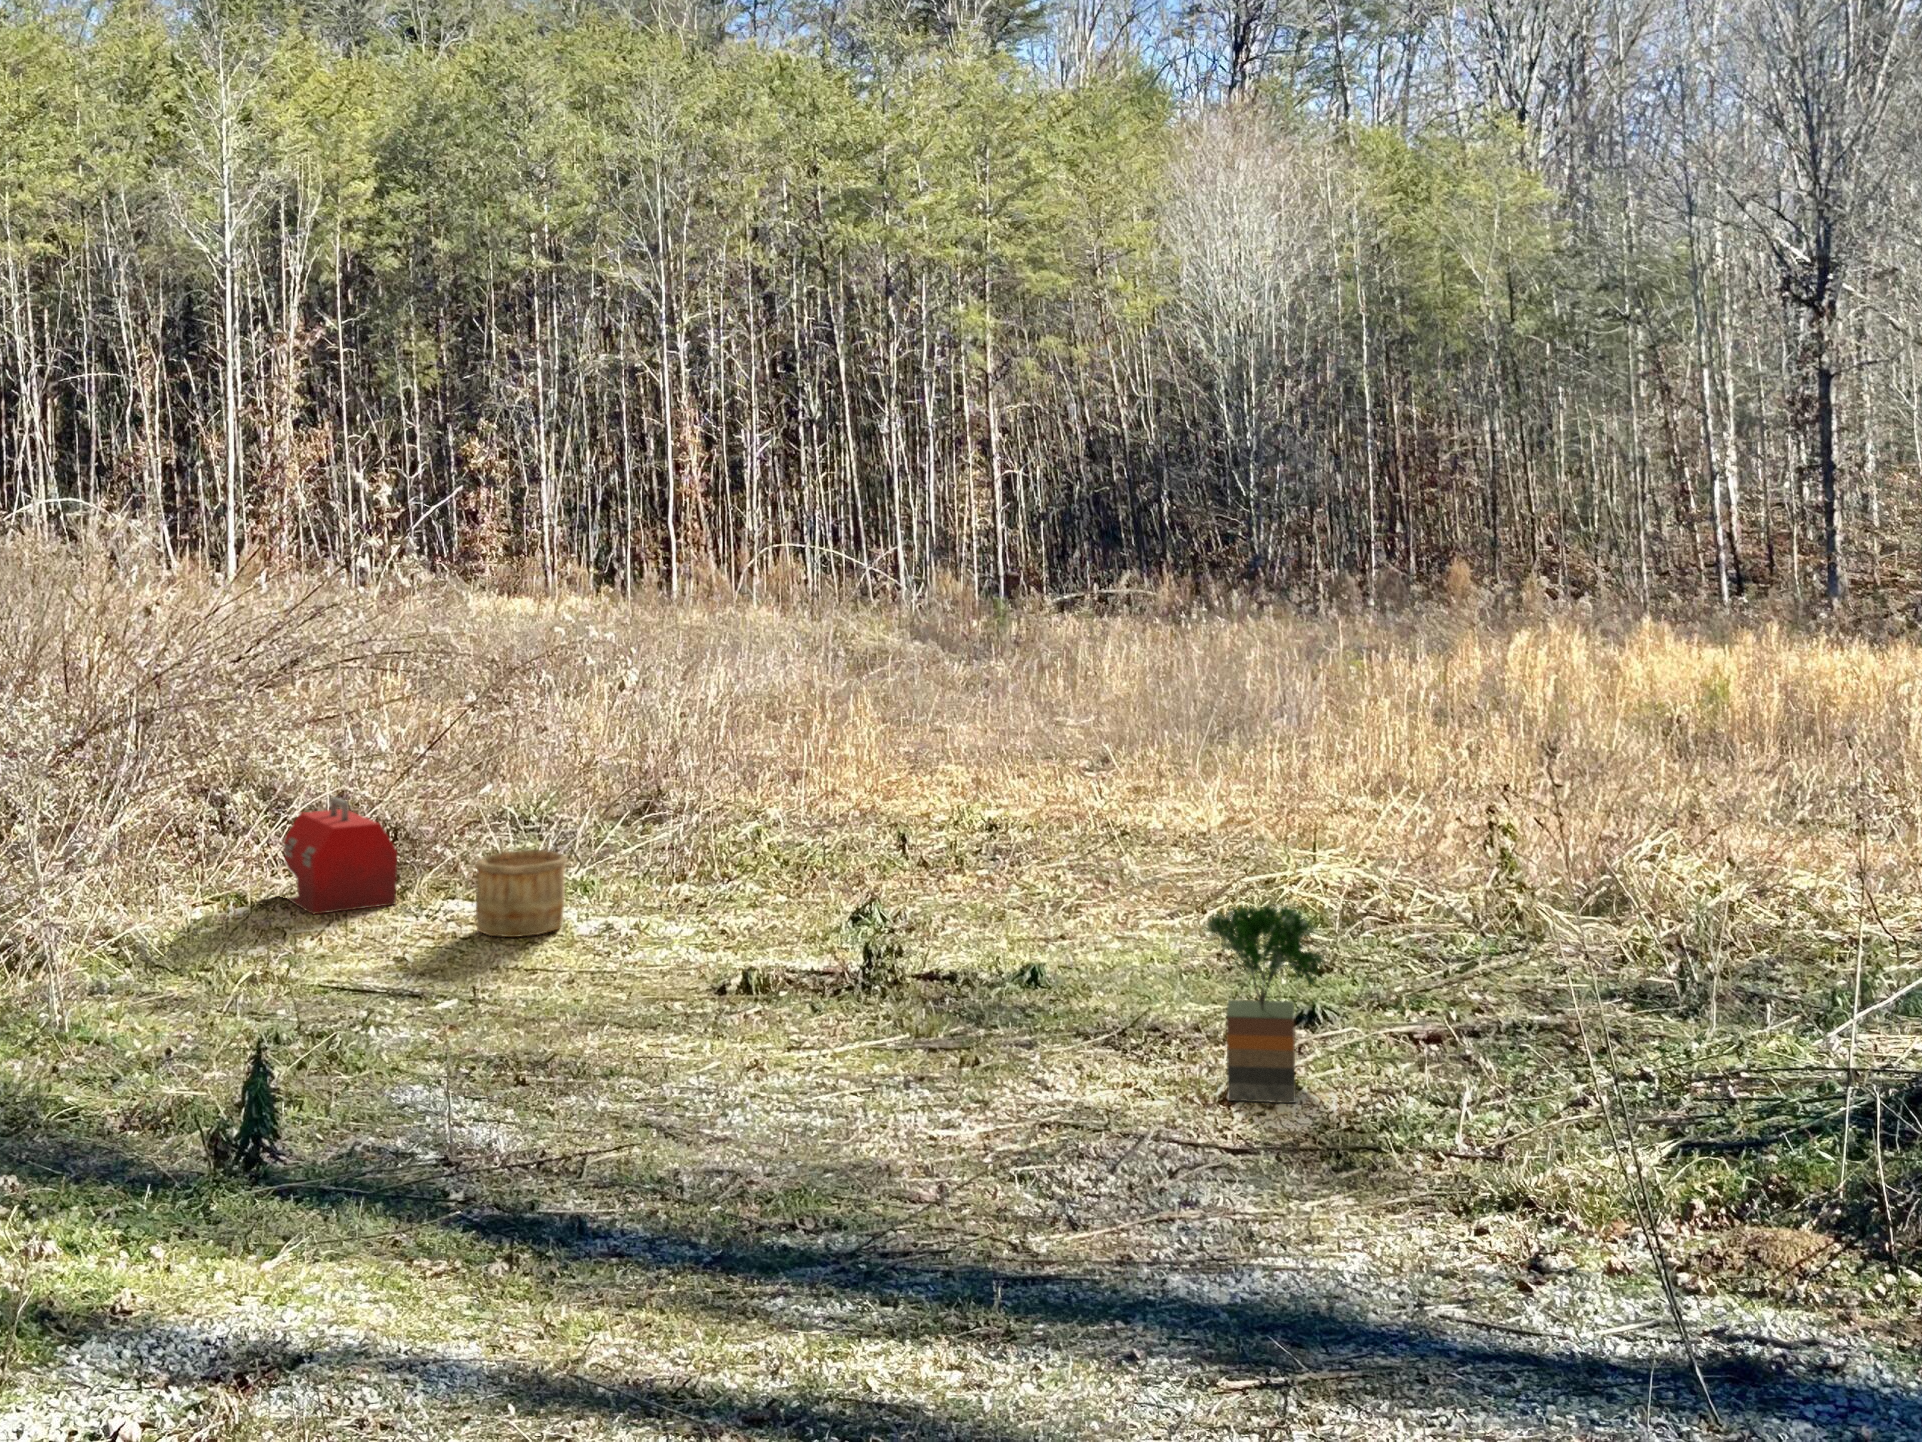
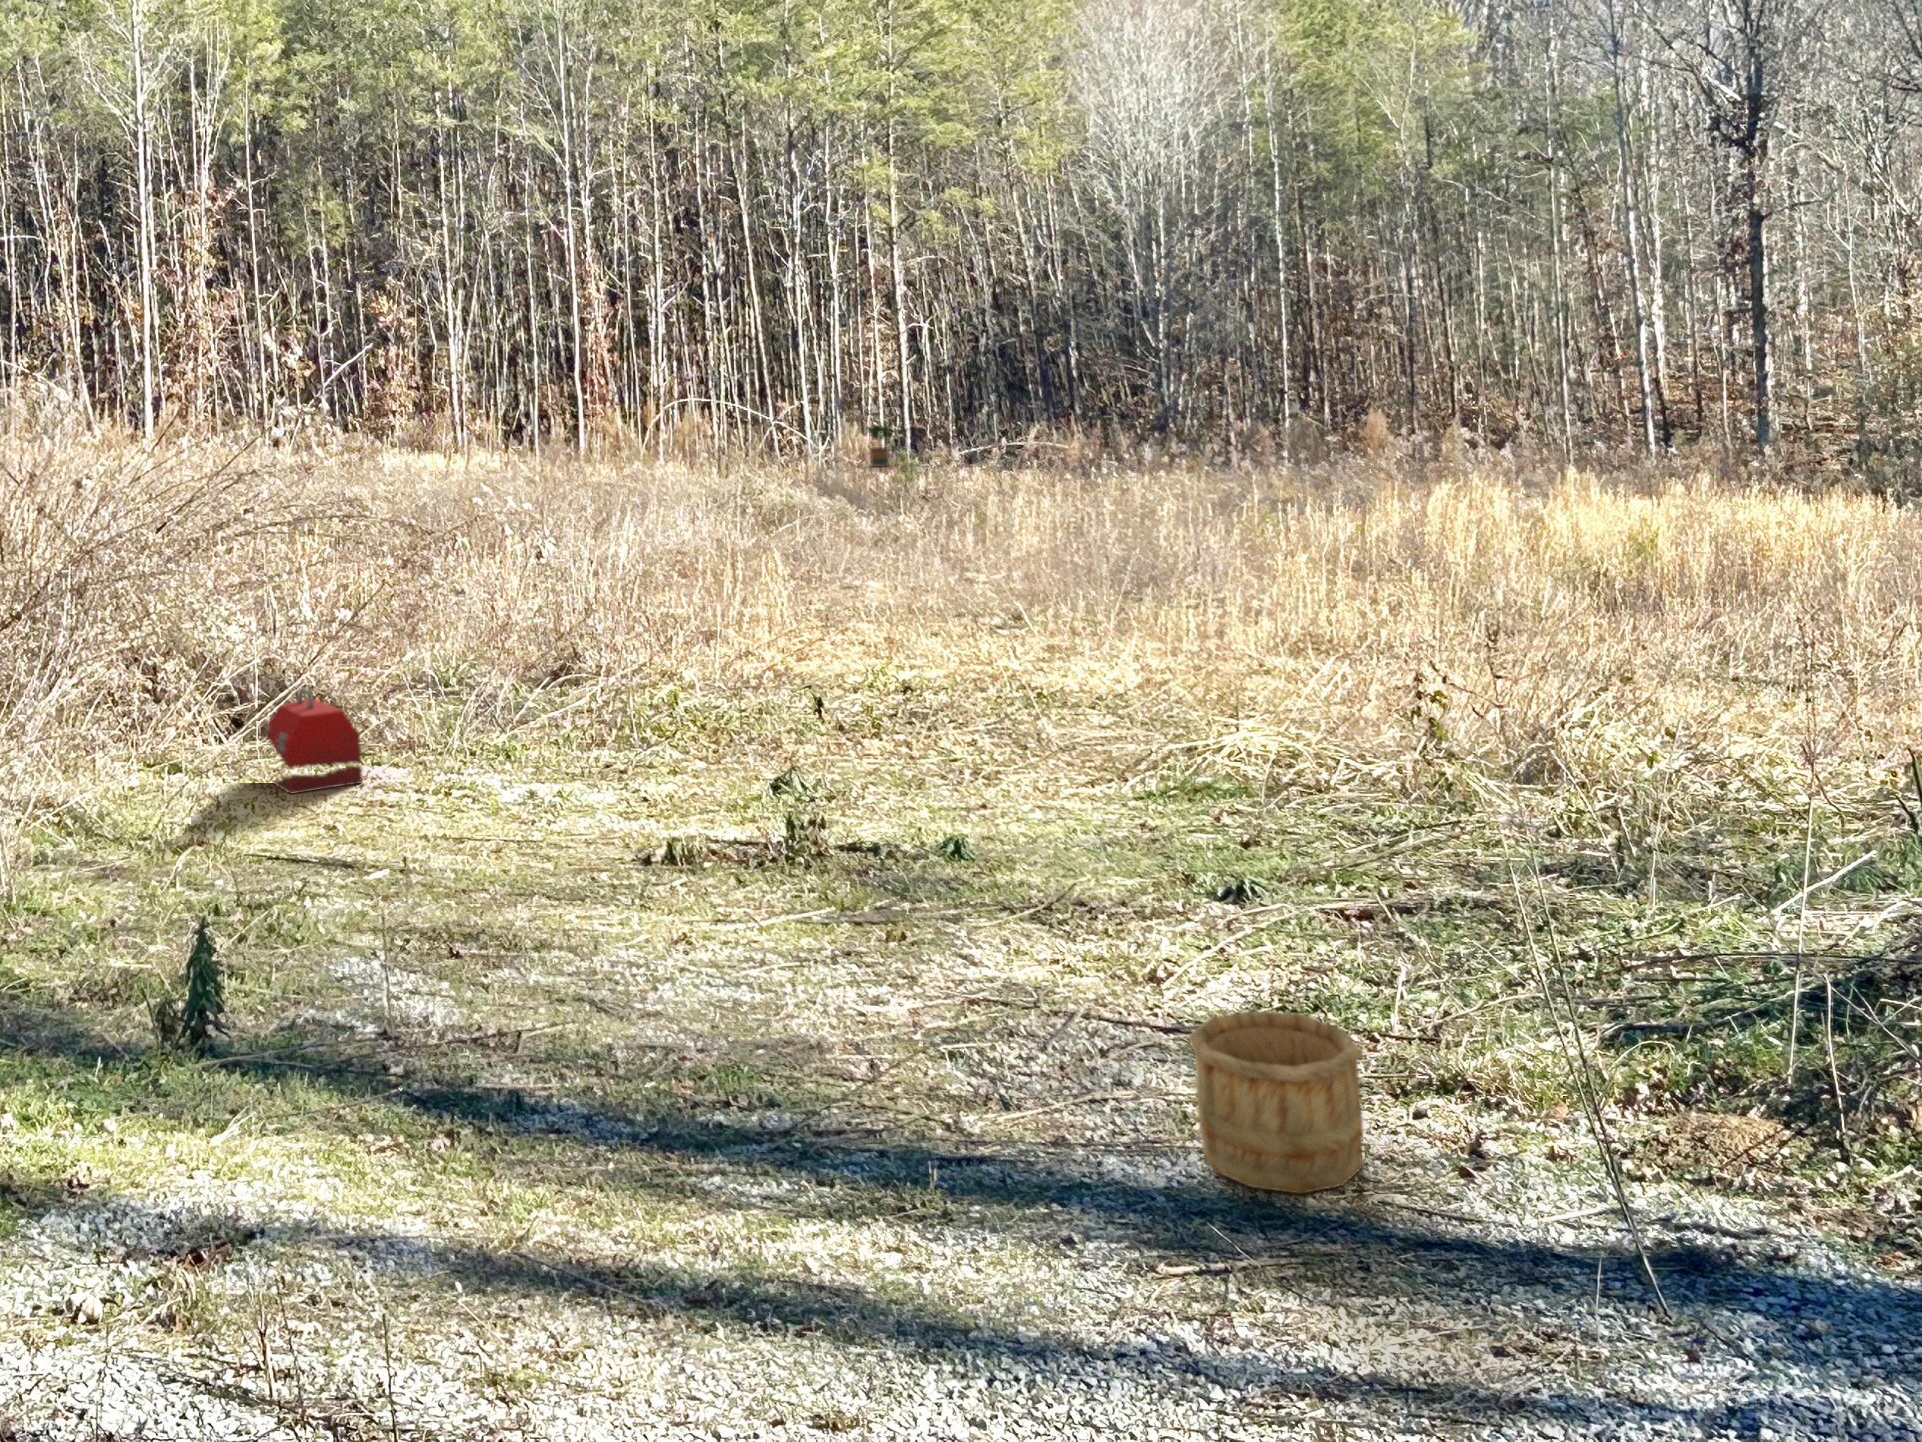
wooden bucket: present [474,850,567,937] -> present [1189,1011,1363,1194]
potted tree: present [1205,905,1324,1103] -> present [867,425,891,467]

